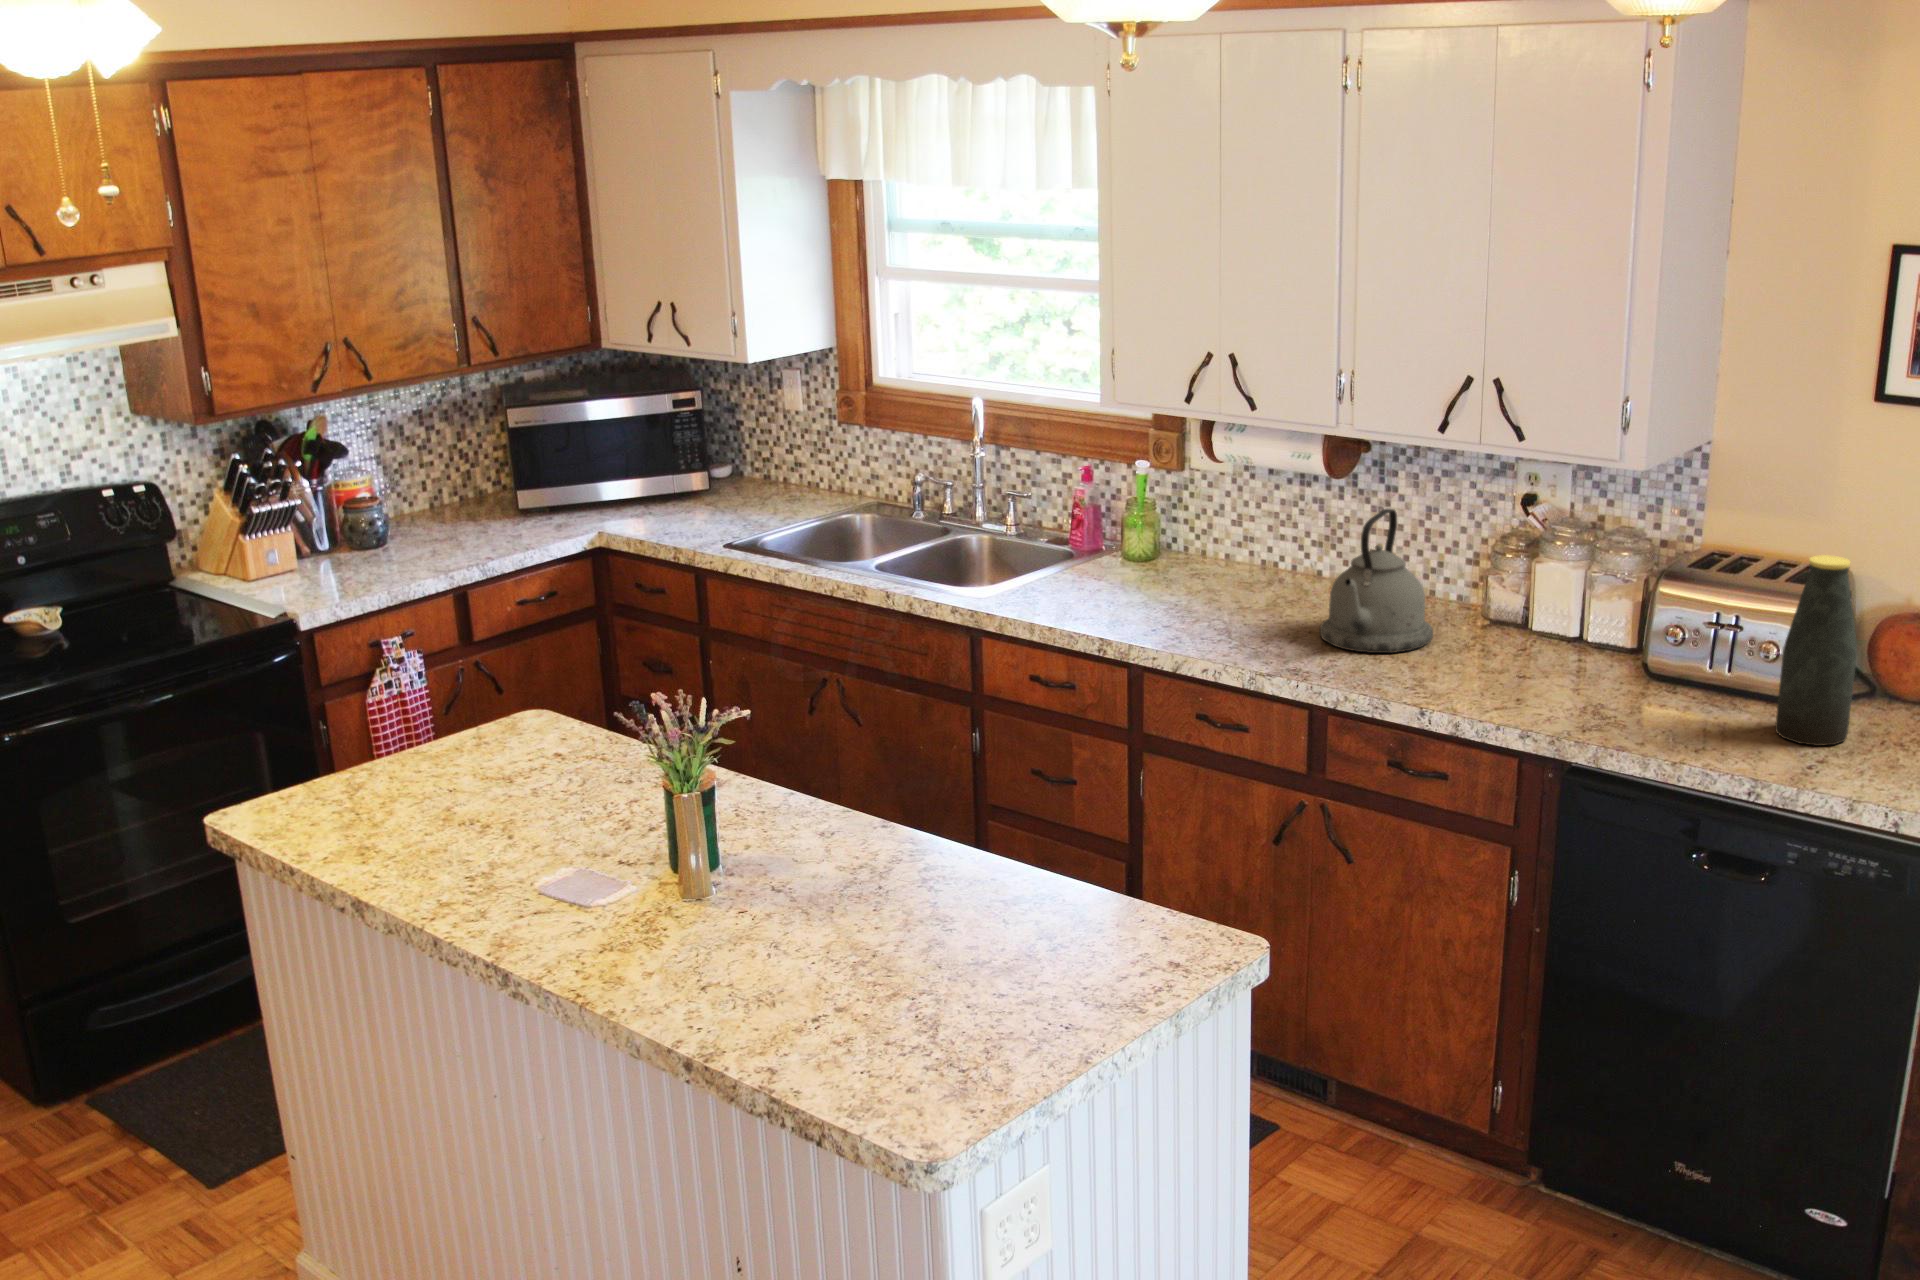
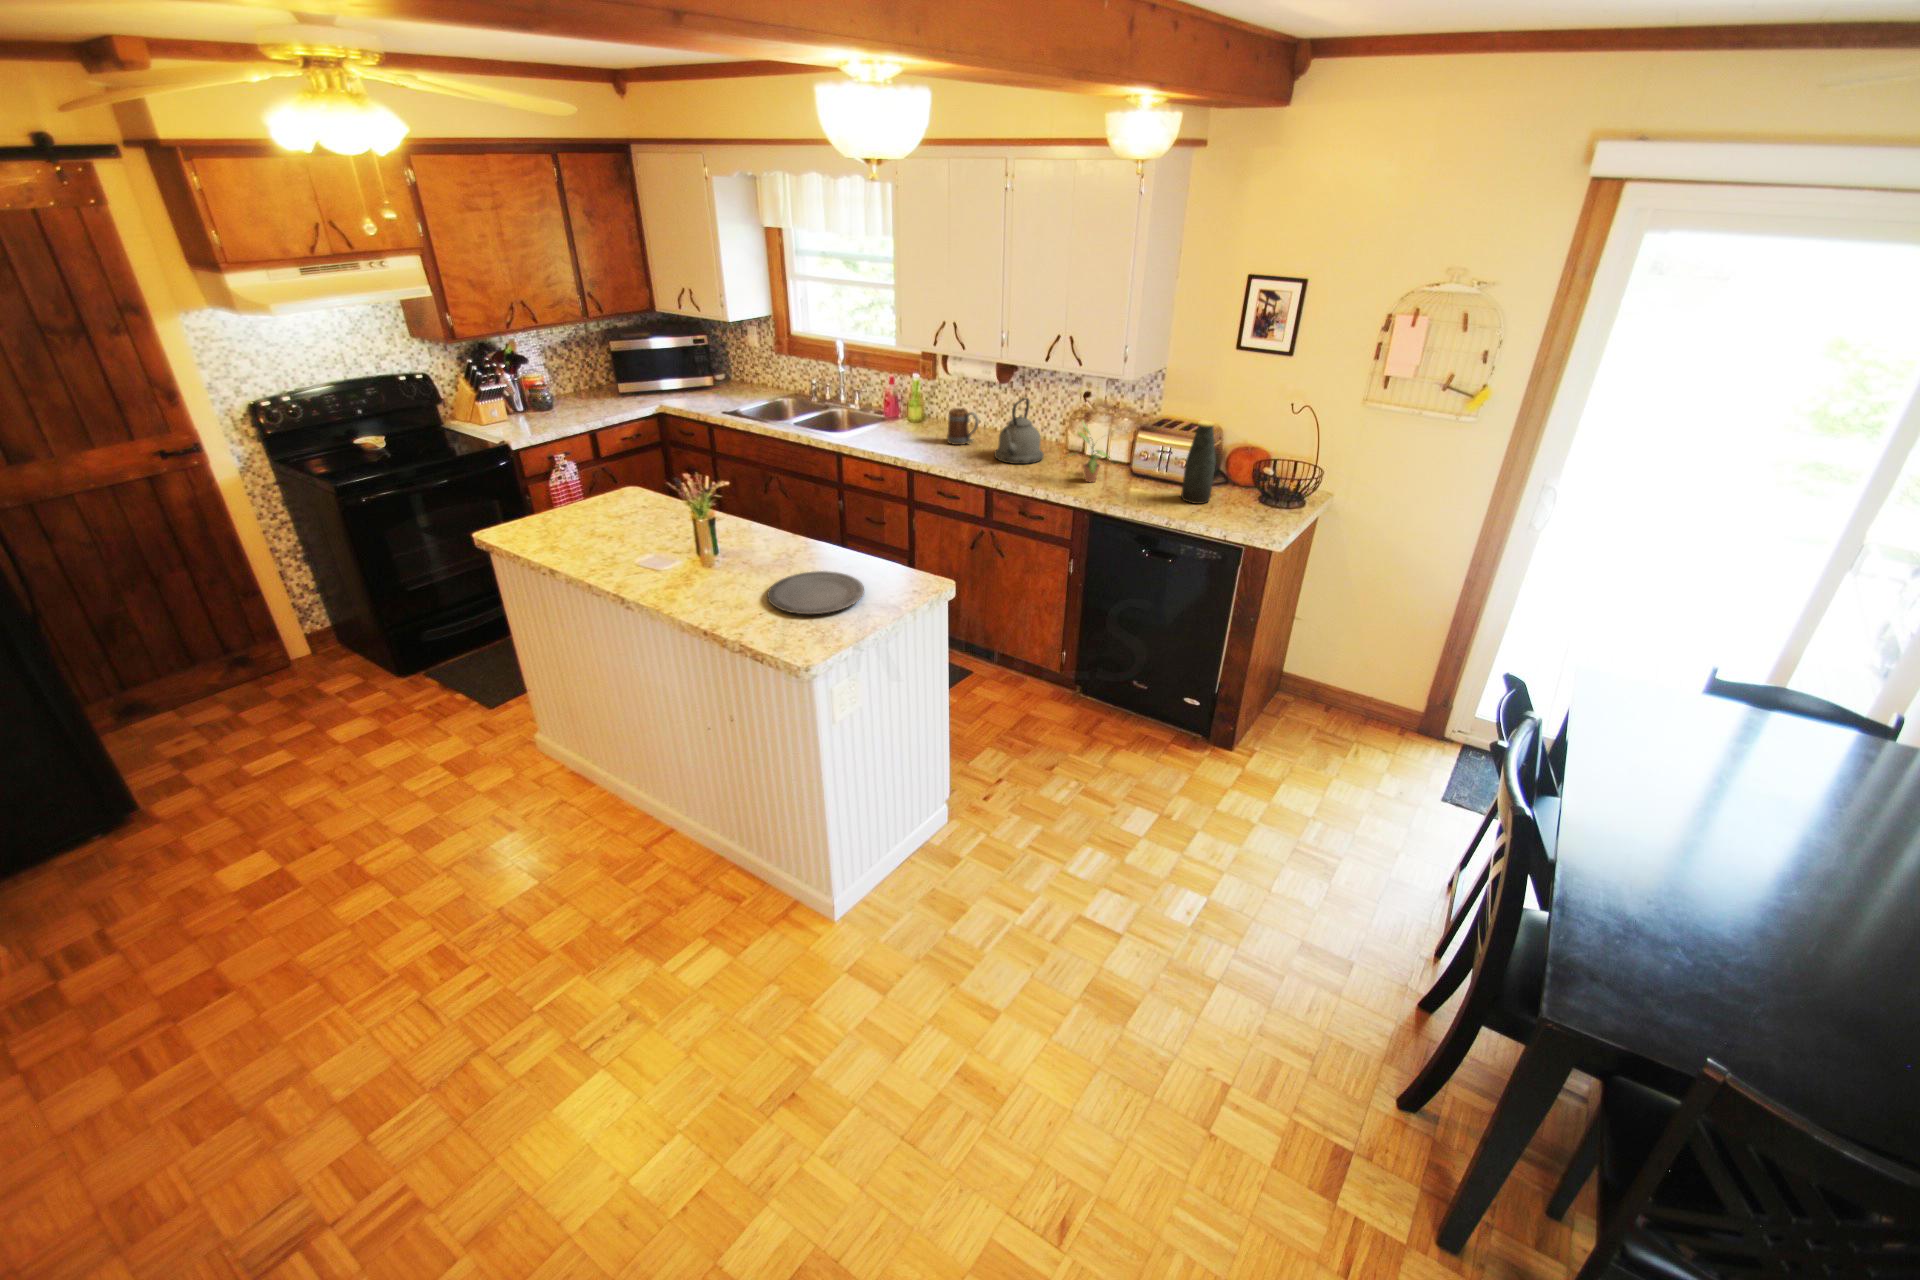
mug: none [1210,531,1281,611] -> present [947,408,979,445]
potted plant: none [1482,554,1604,695] -> present [1068,422,1110,482]
plate: none [831,913,1054,1023] -> present [767,571,864,614]

